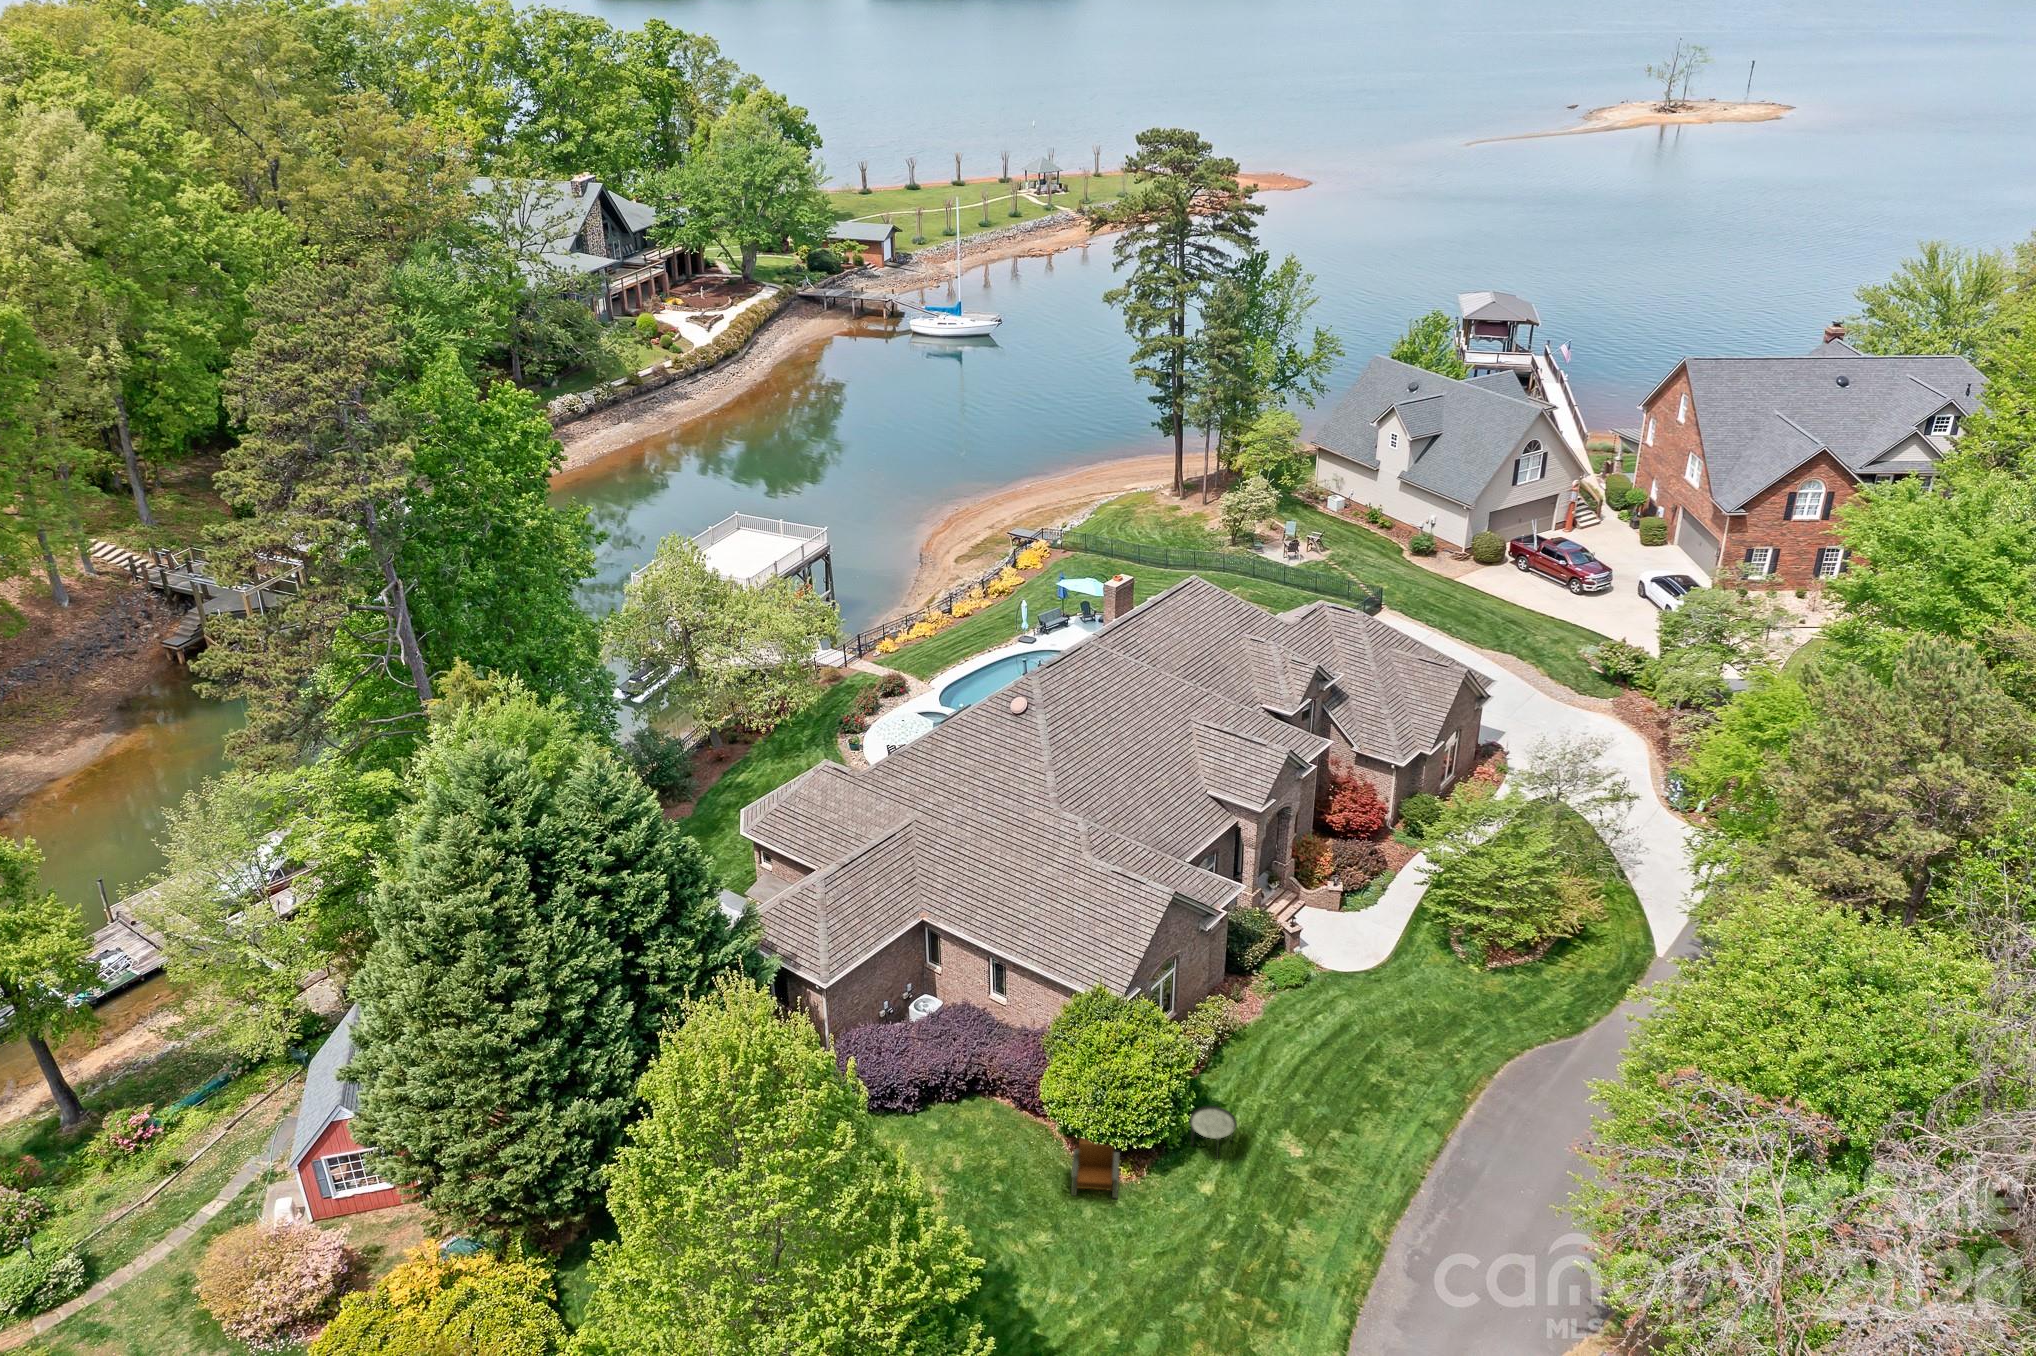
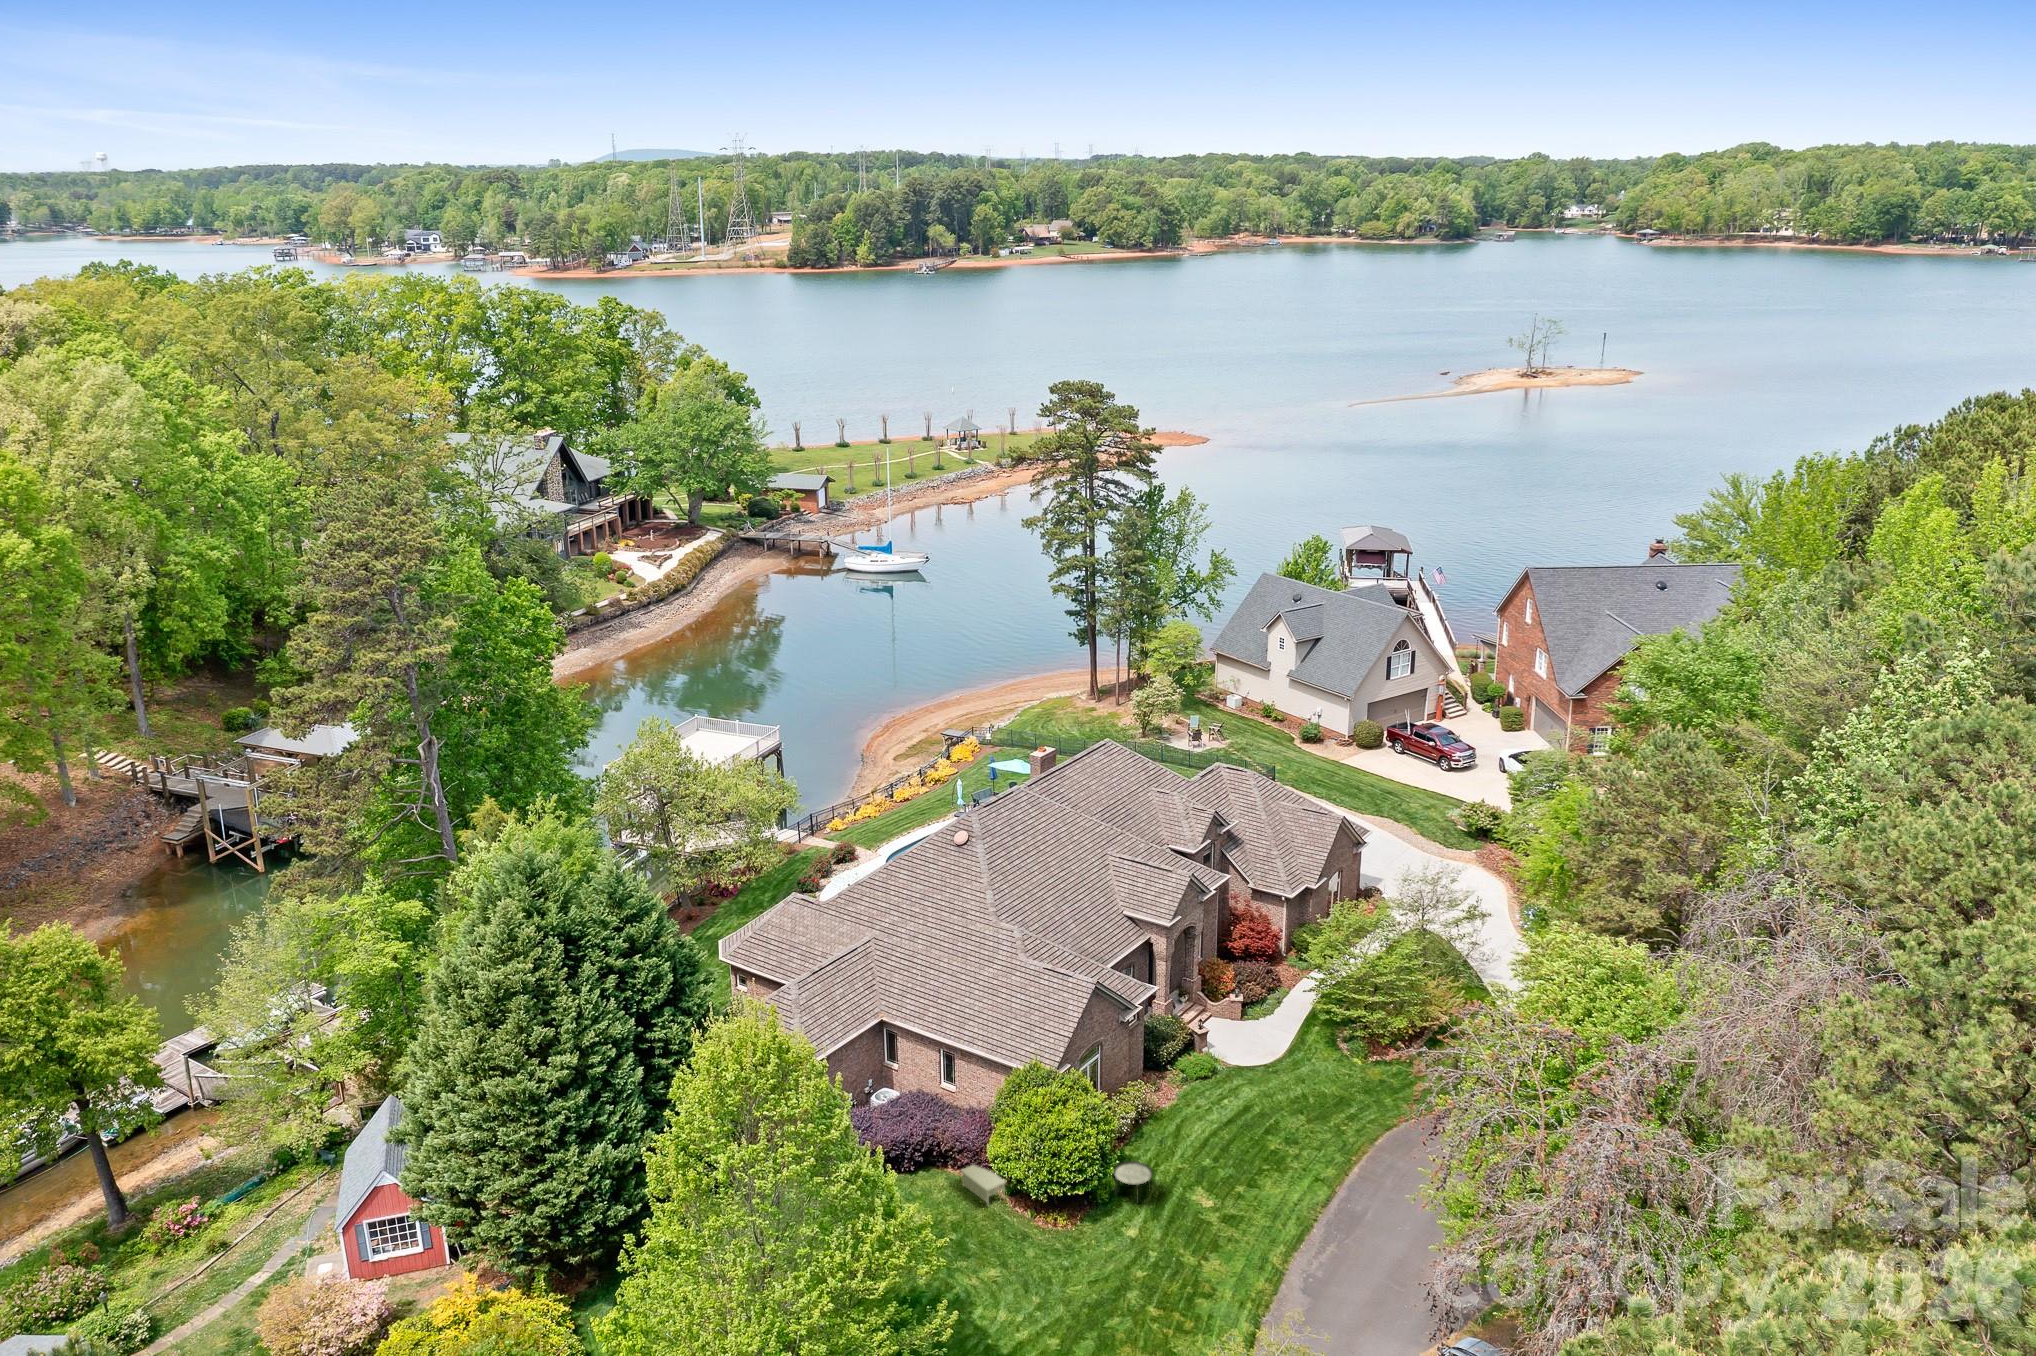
storage bench: none [1010,1101,1063,1158] -> present [961,1165,1005,1205]
lounge chair: present [1071,1138,1120,1199] -> none [1014,1184,1055,1235]

